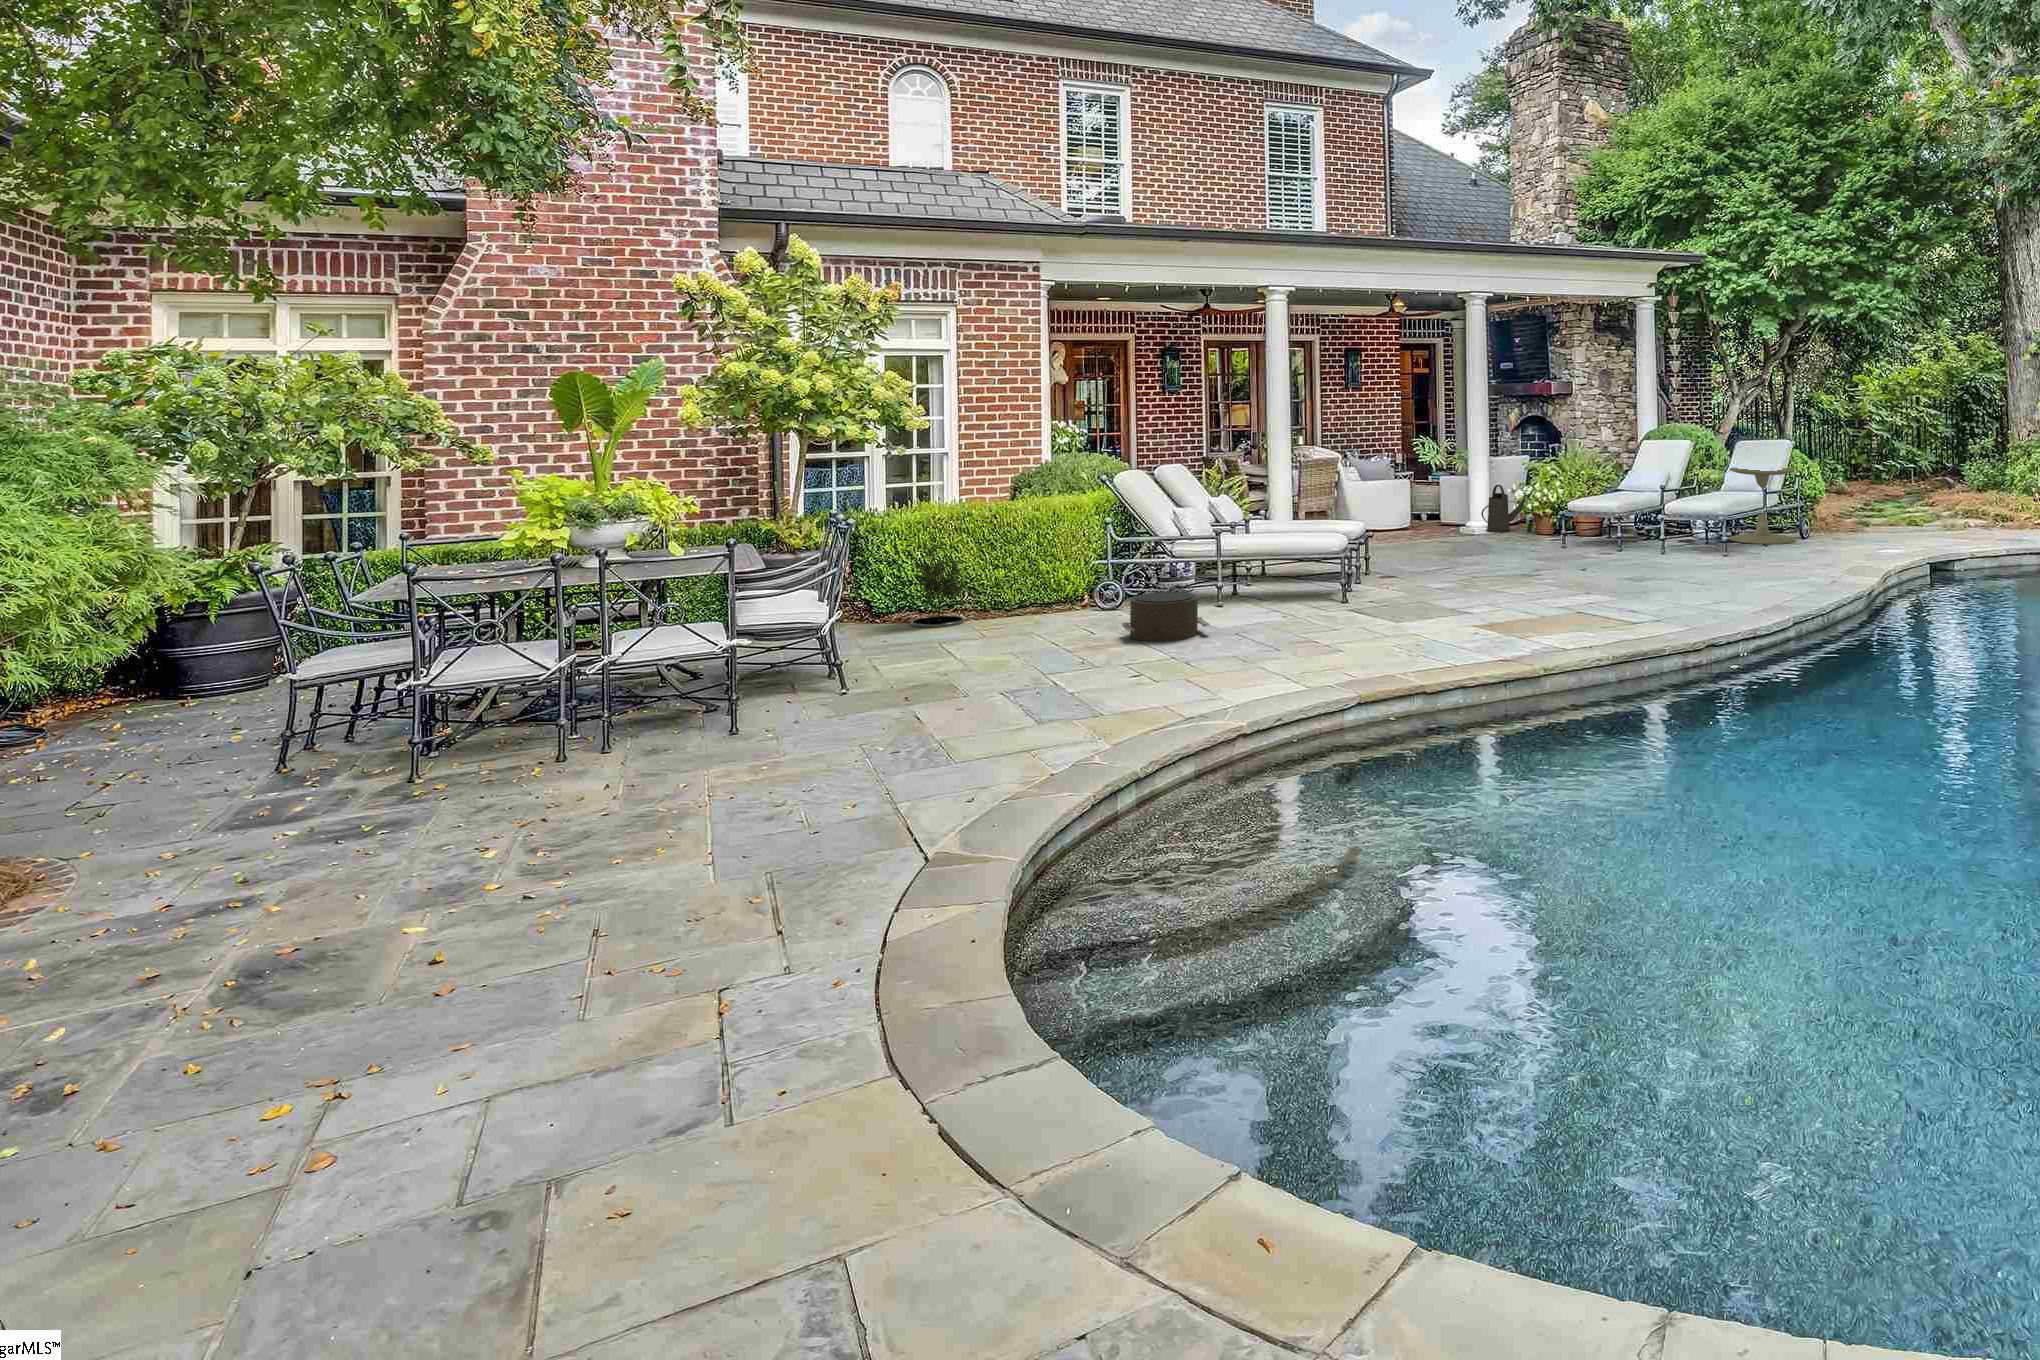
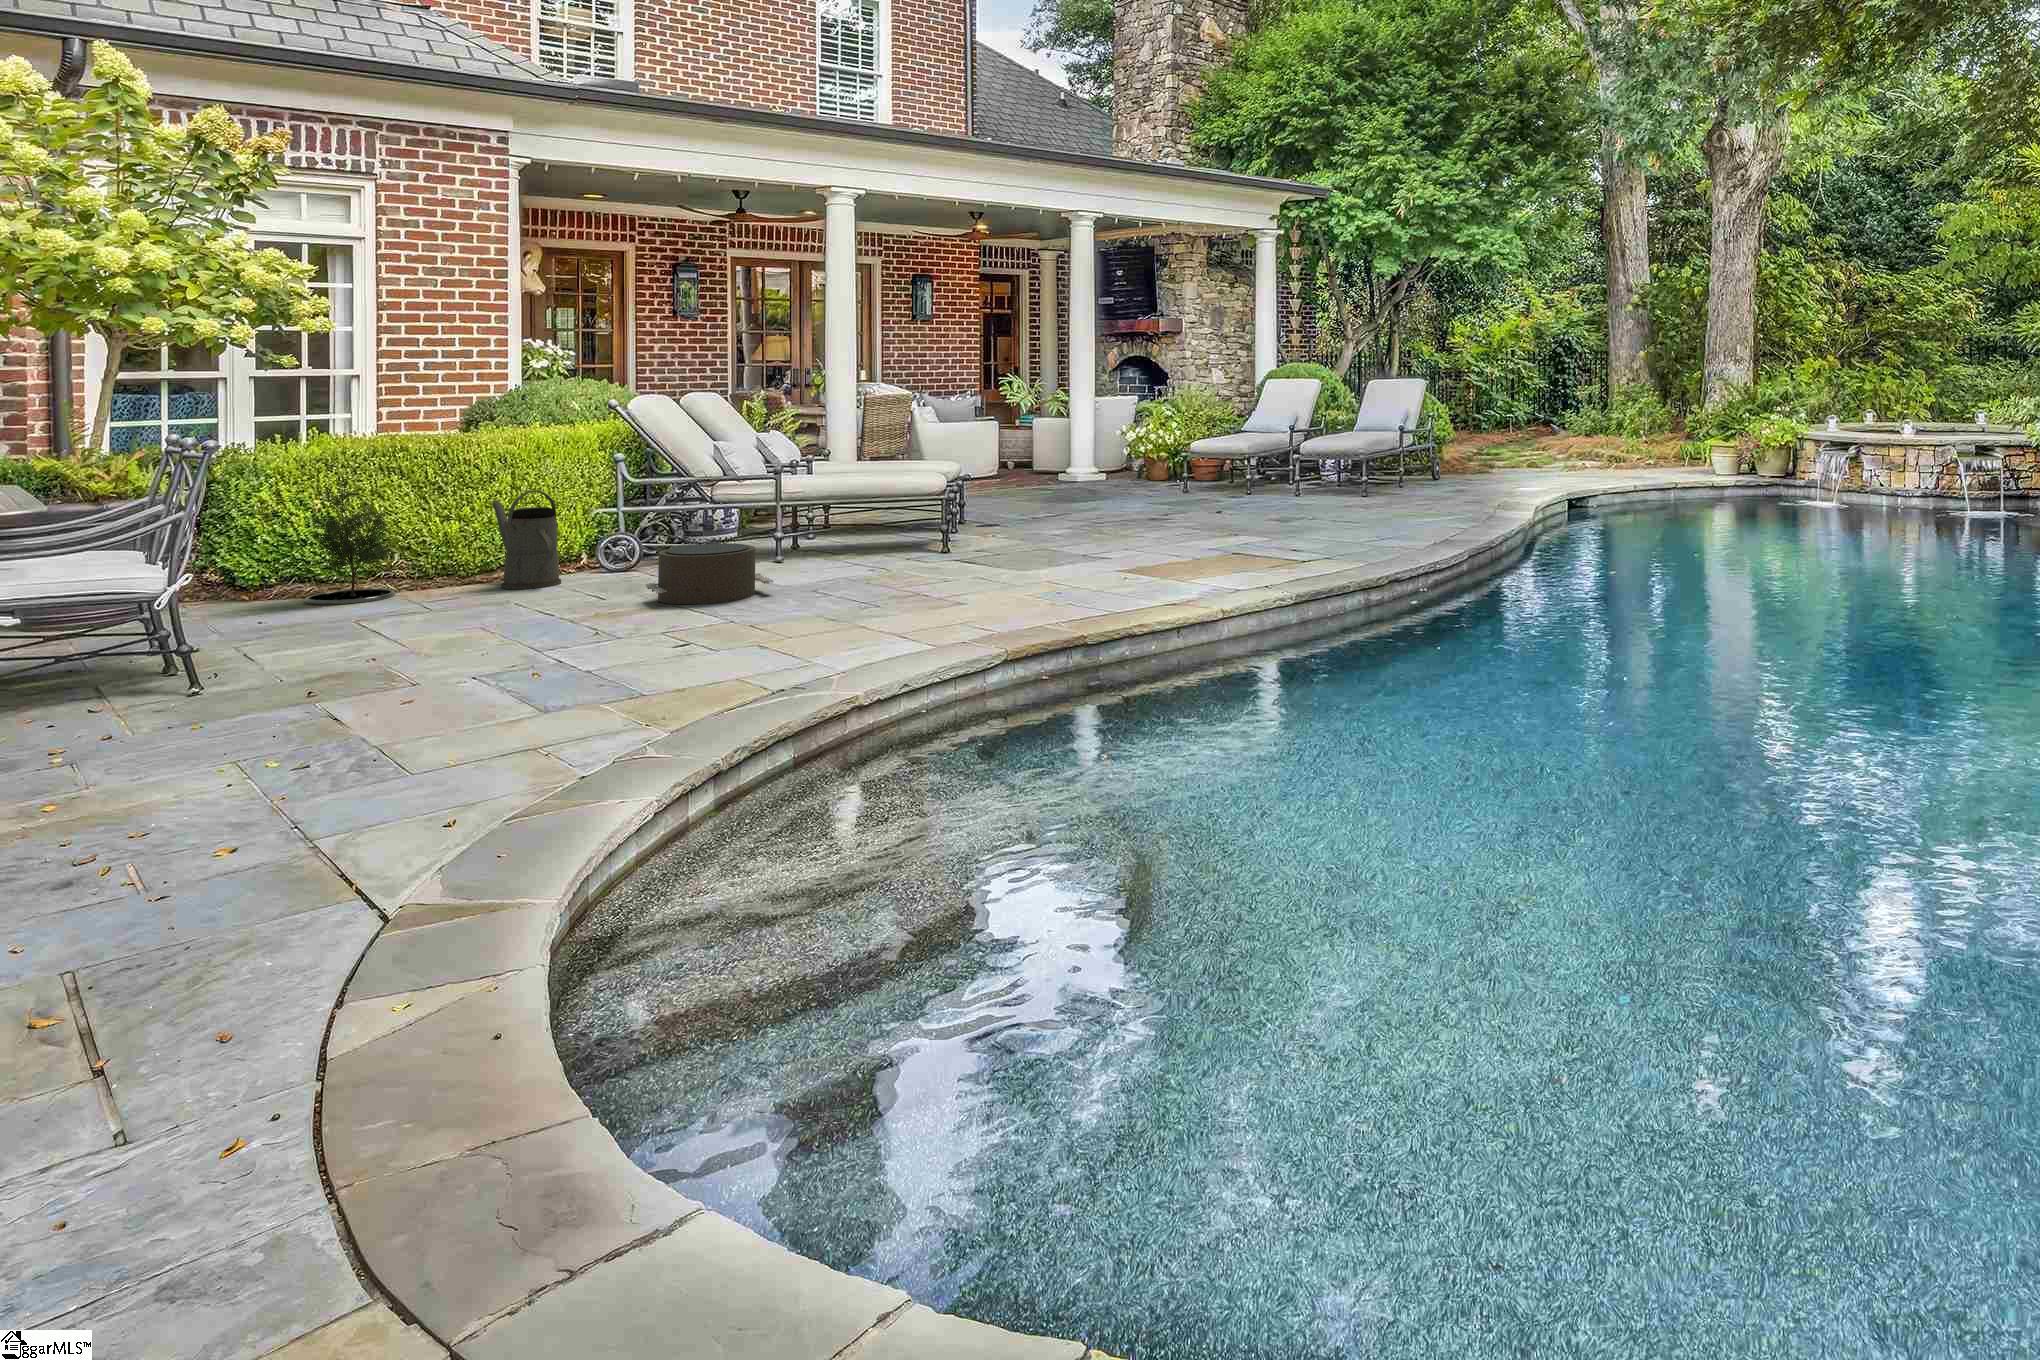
pedestal table: present [1729,468,1796,544] -> none [1365,407,1434,486]
watering can: present [1481,485,1525,532] -> present [493,490,561,589]

